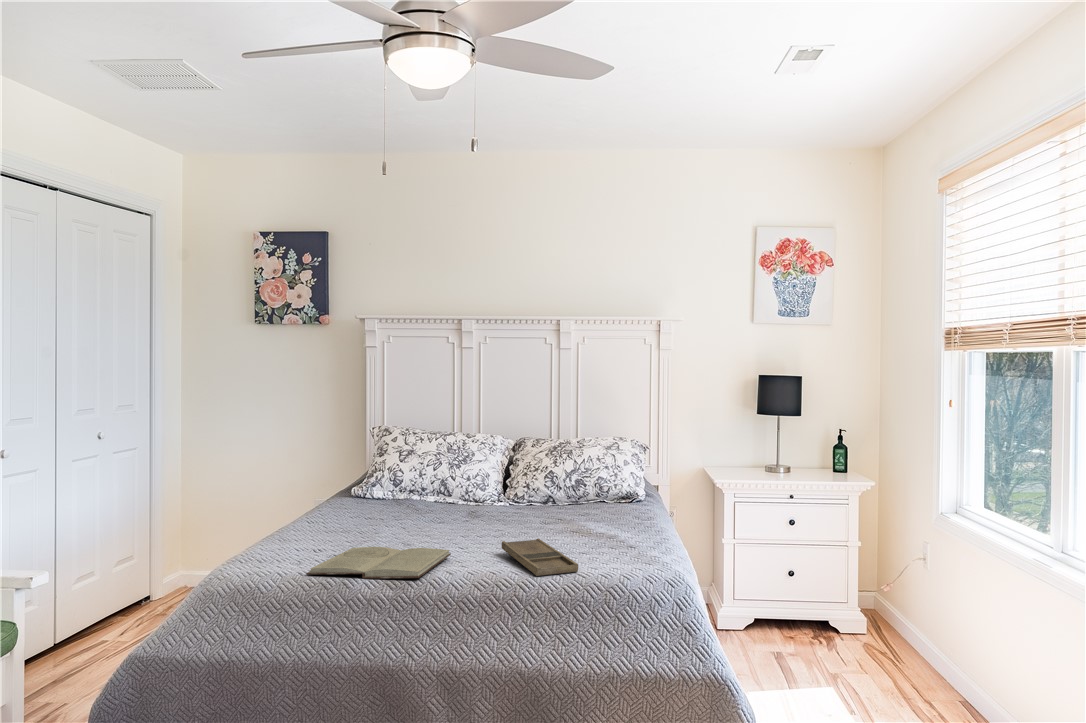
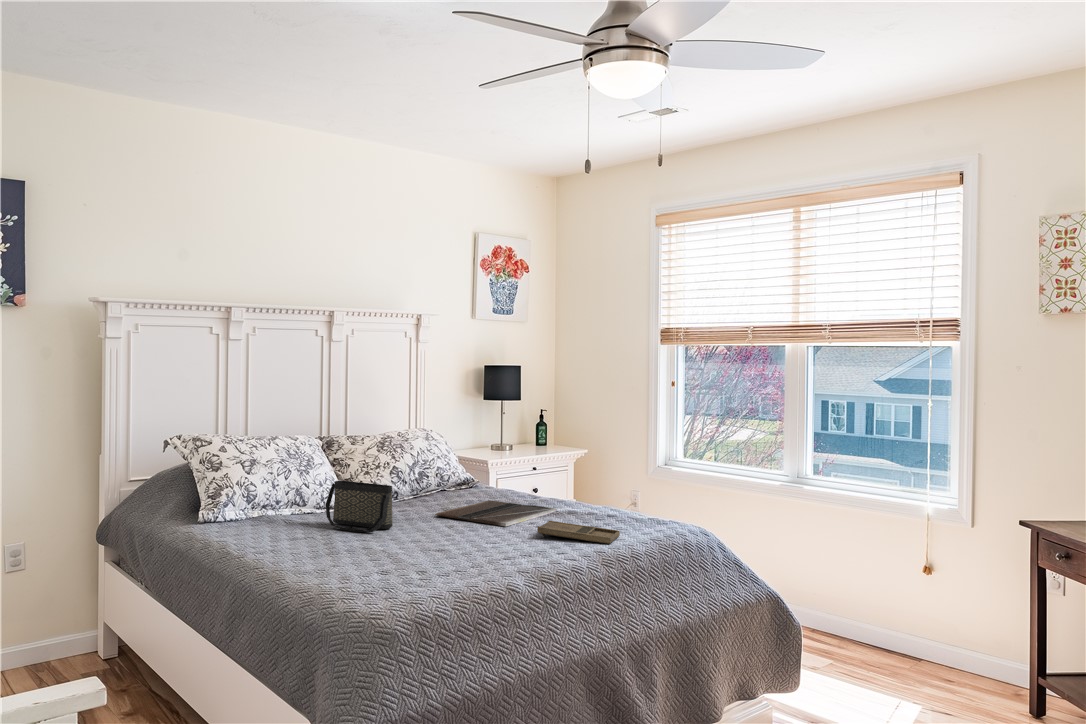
handbag: none [405,471,443,524] -> present [325,481,393,532]
laptop: none [507,516,629,540] -> present [435,500,557,527]
book: present [306,547,451,579] -> none [433,541,559,580]

